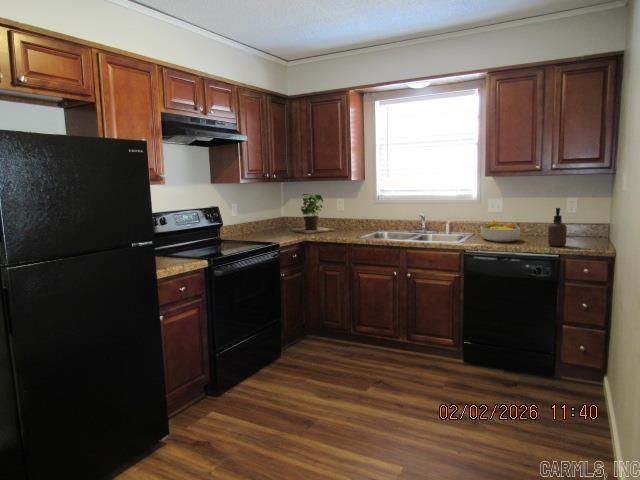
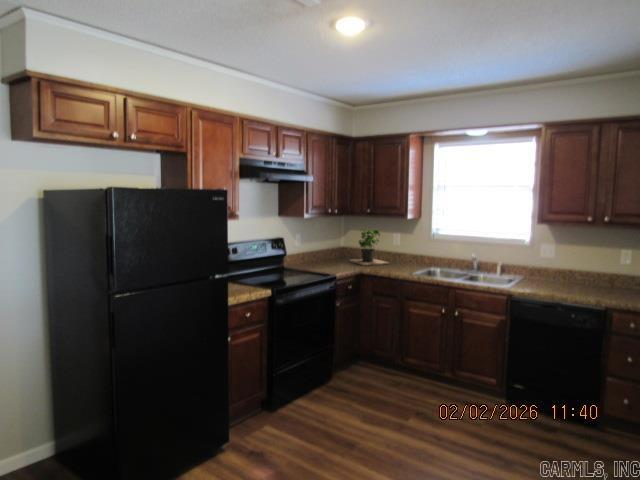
soap dispenser: present [548,208,567,247] -> none [596,262,616,300]
fruit bowl: present [481,220,520,242] -> none [530,267,570,290]

